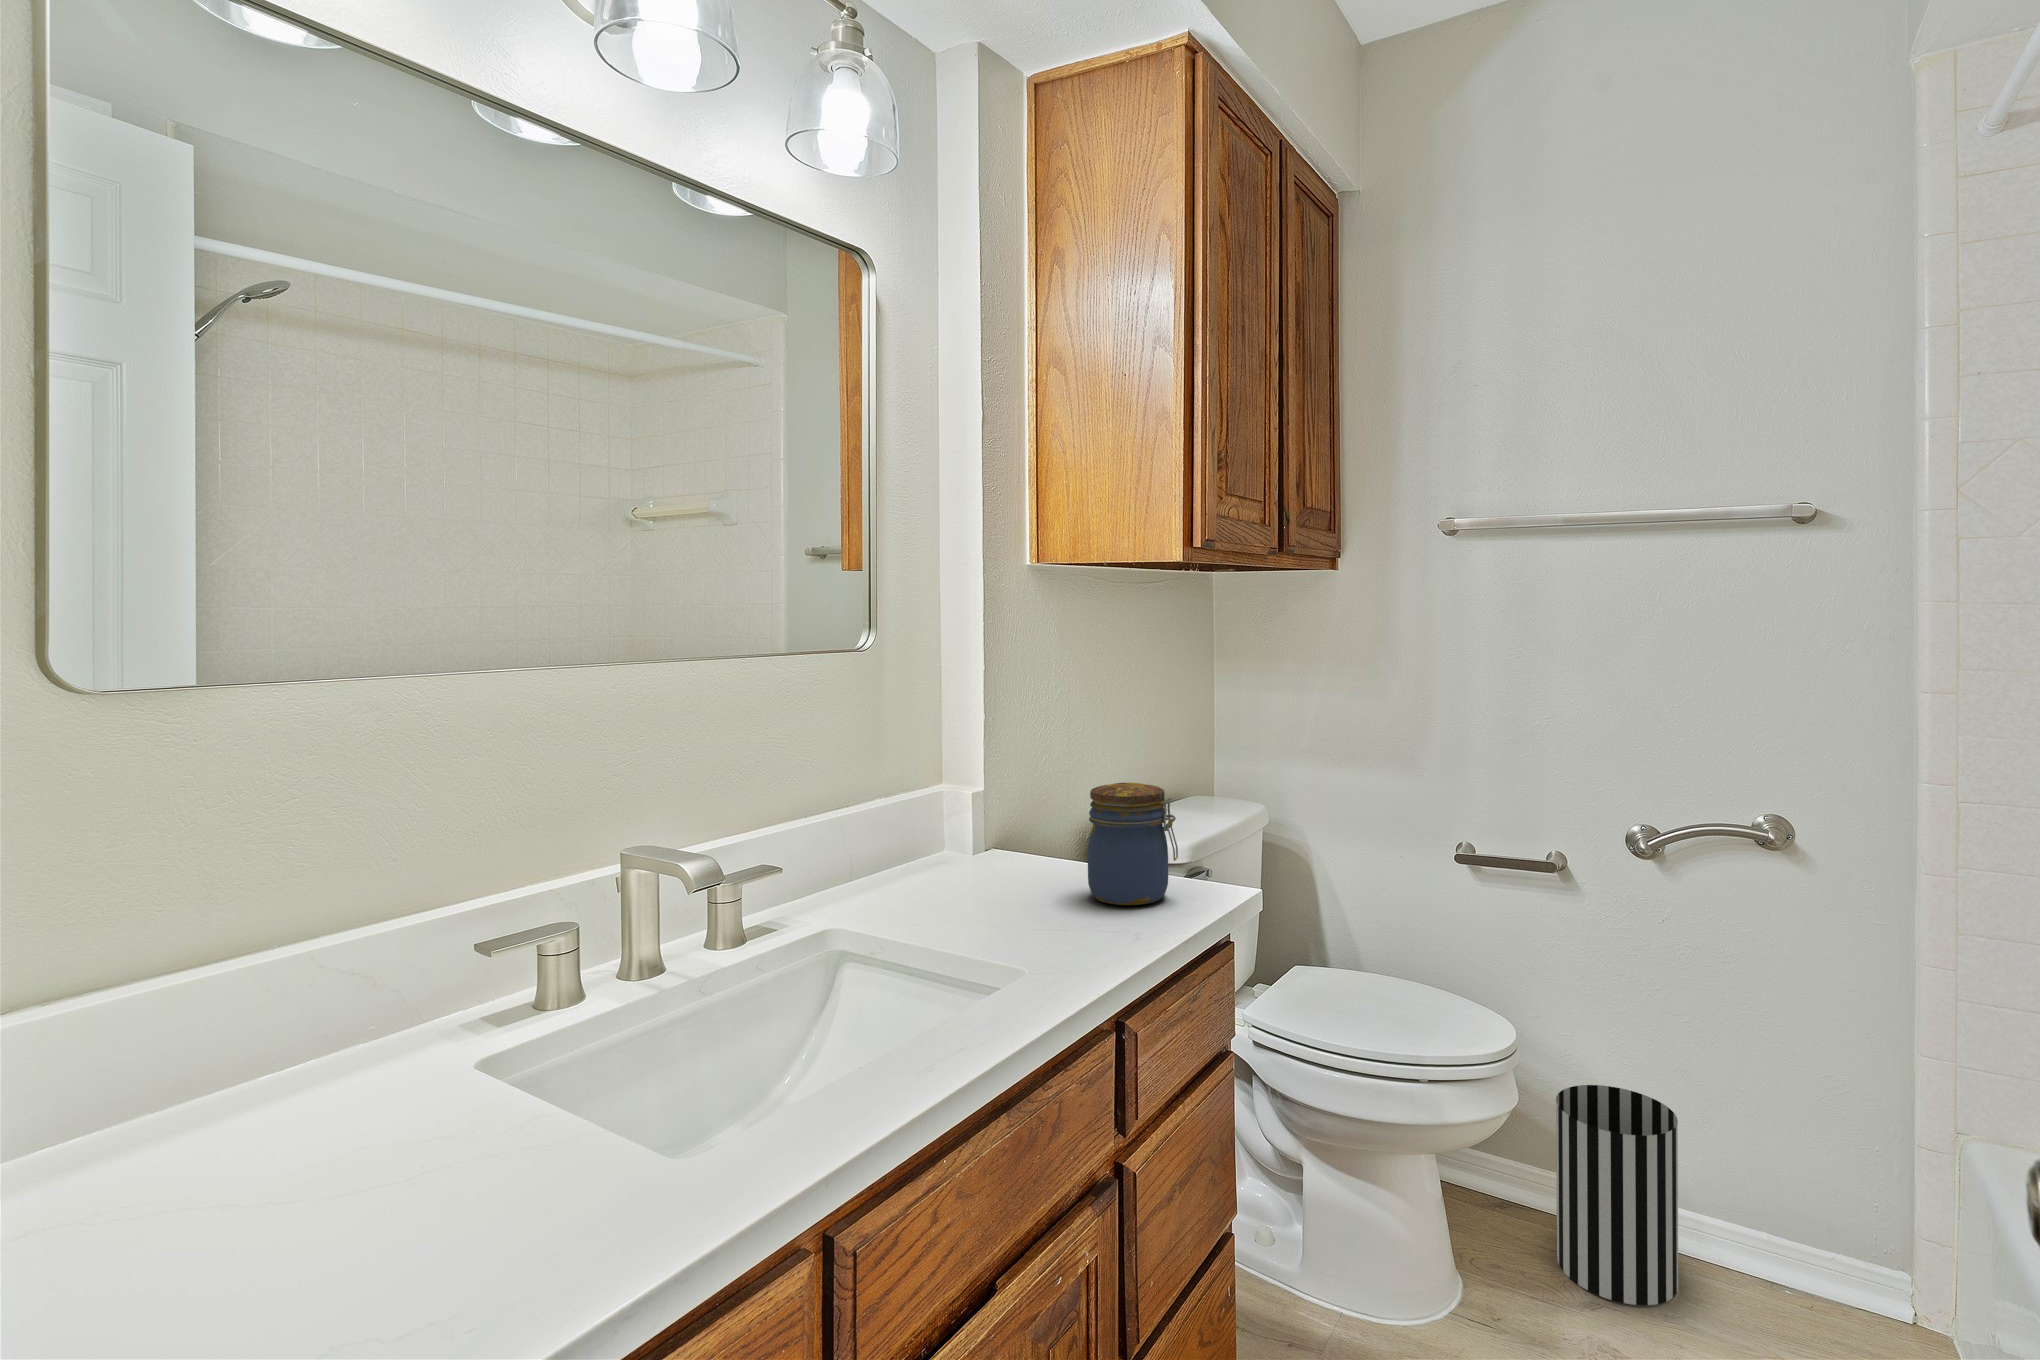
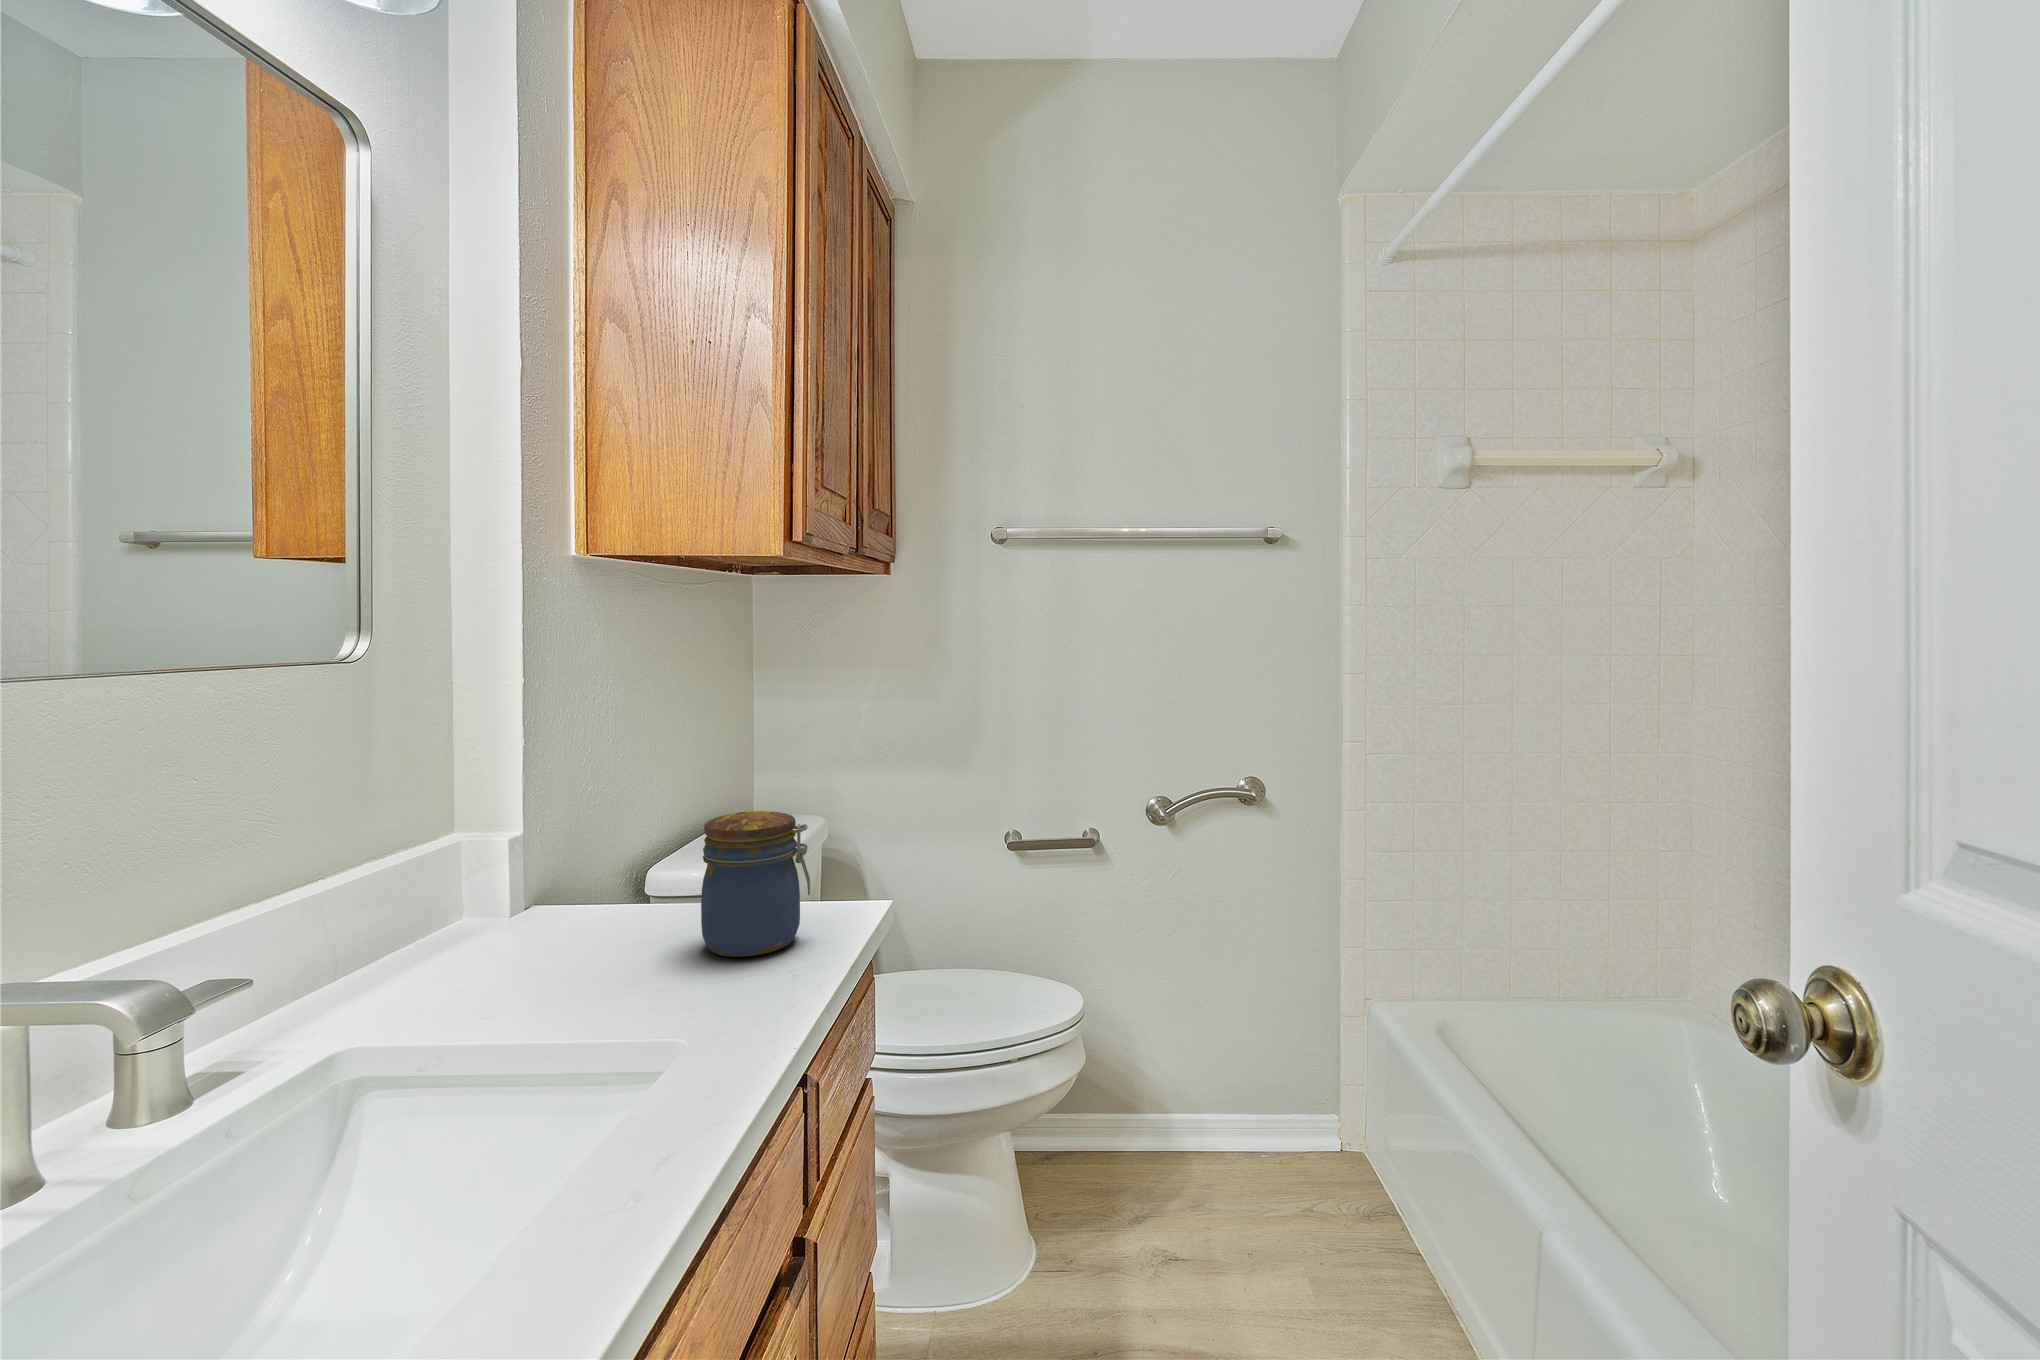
wastebasket: present [1556,1085,1678,1305] -> none [1099,1025,1192,1212]

